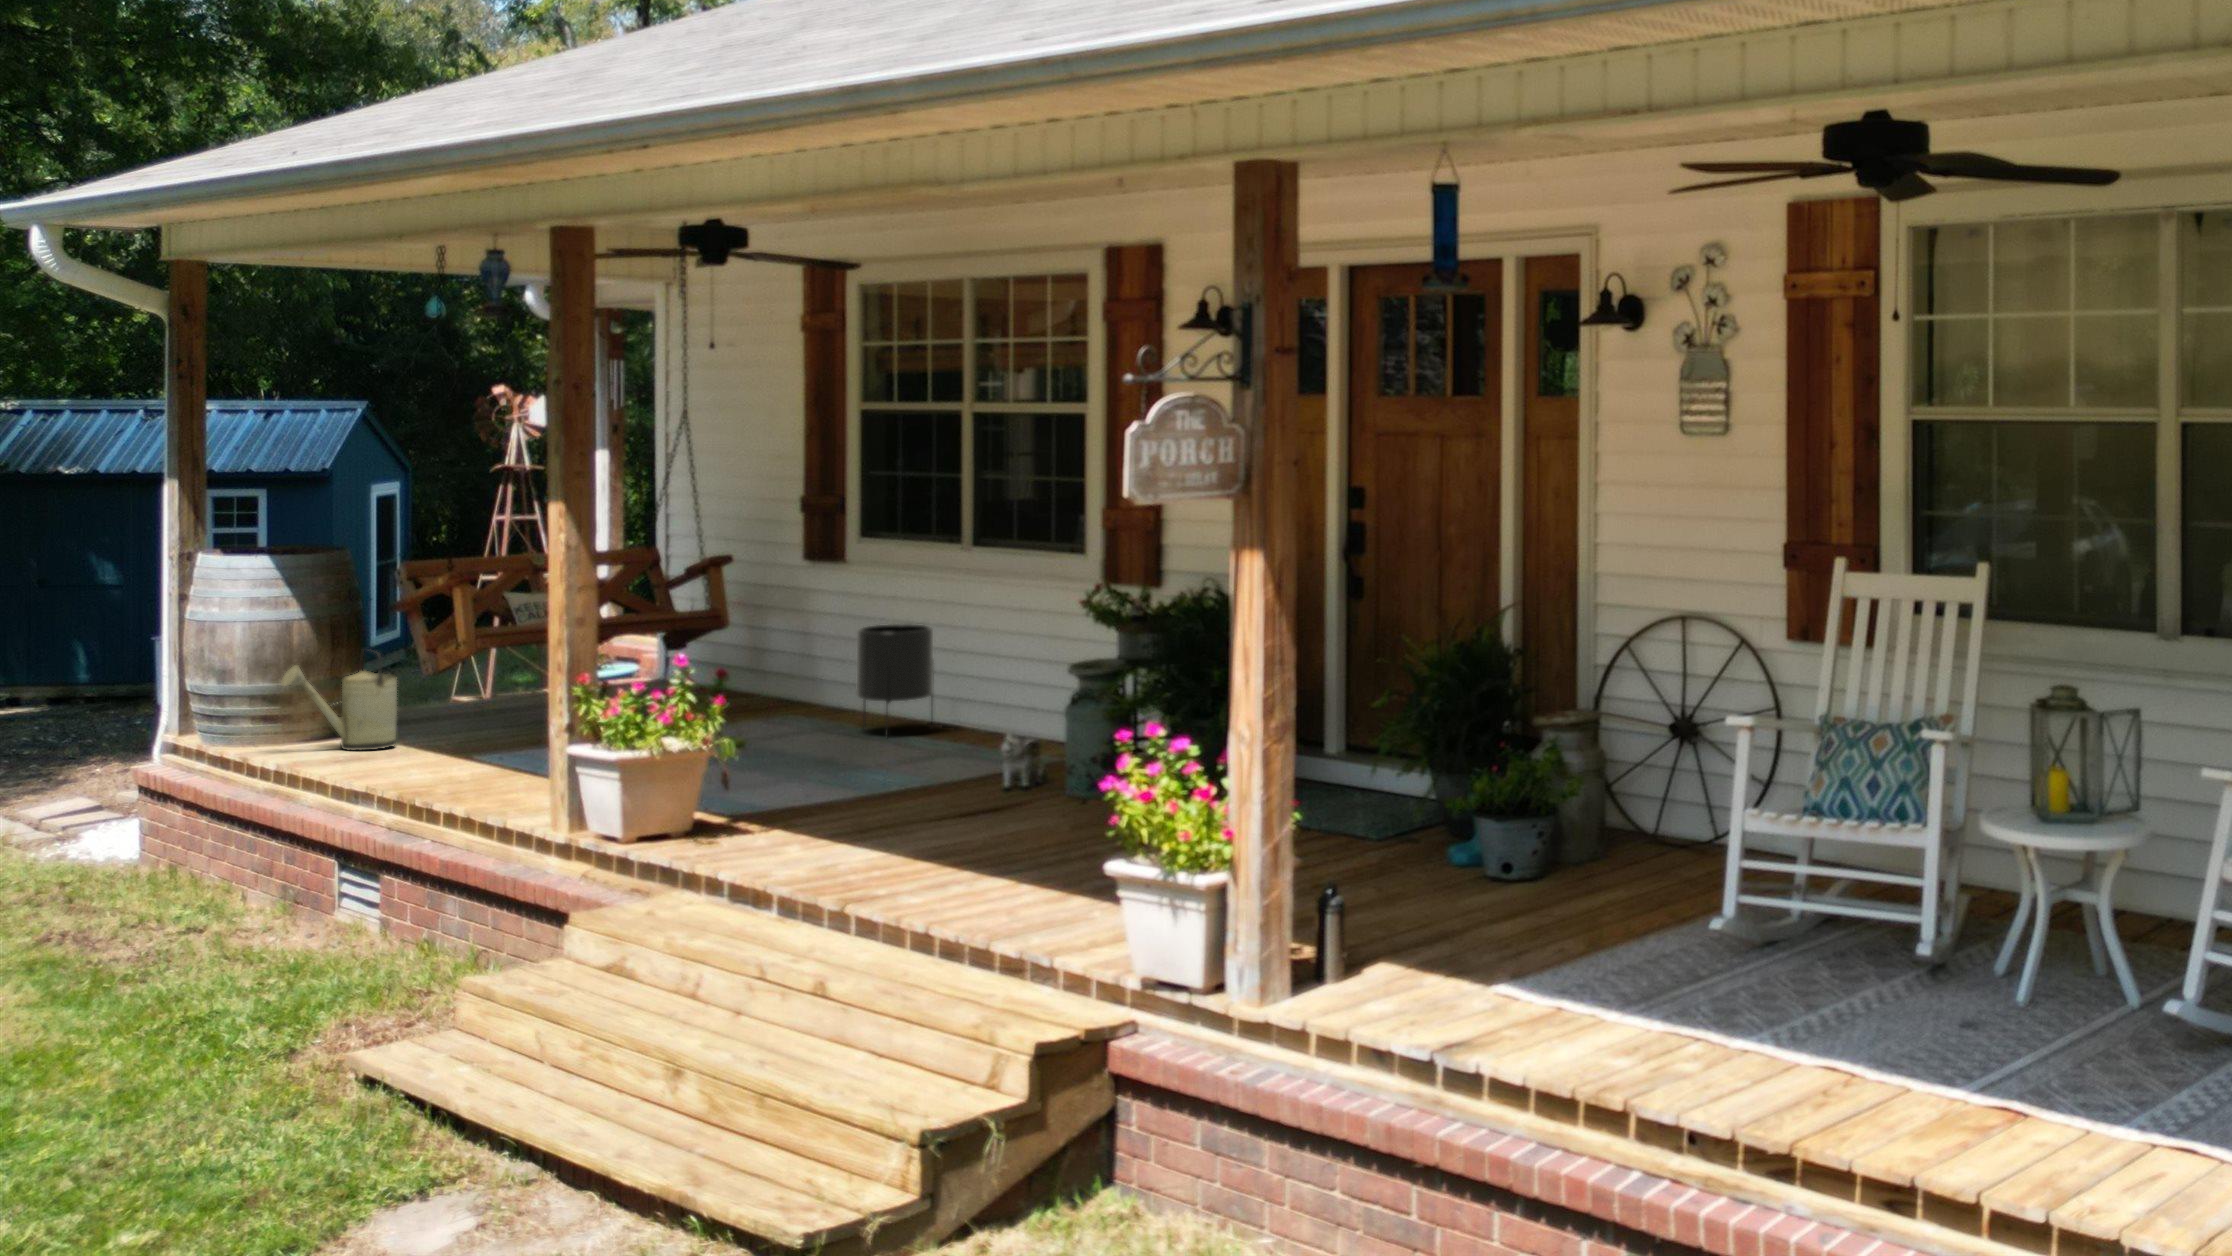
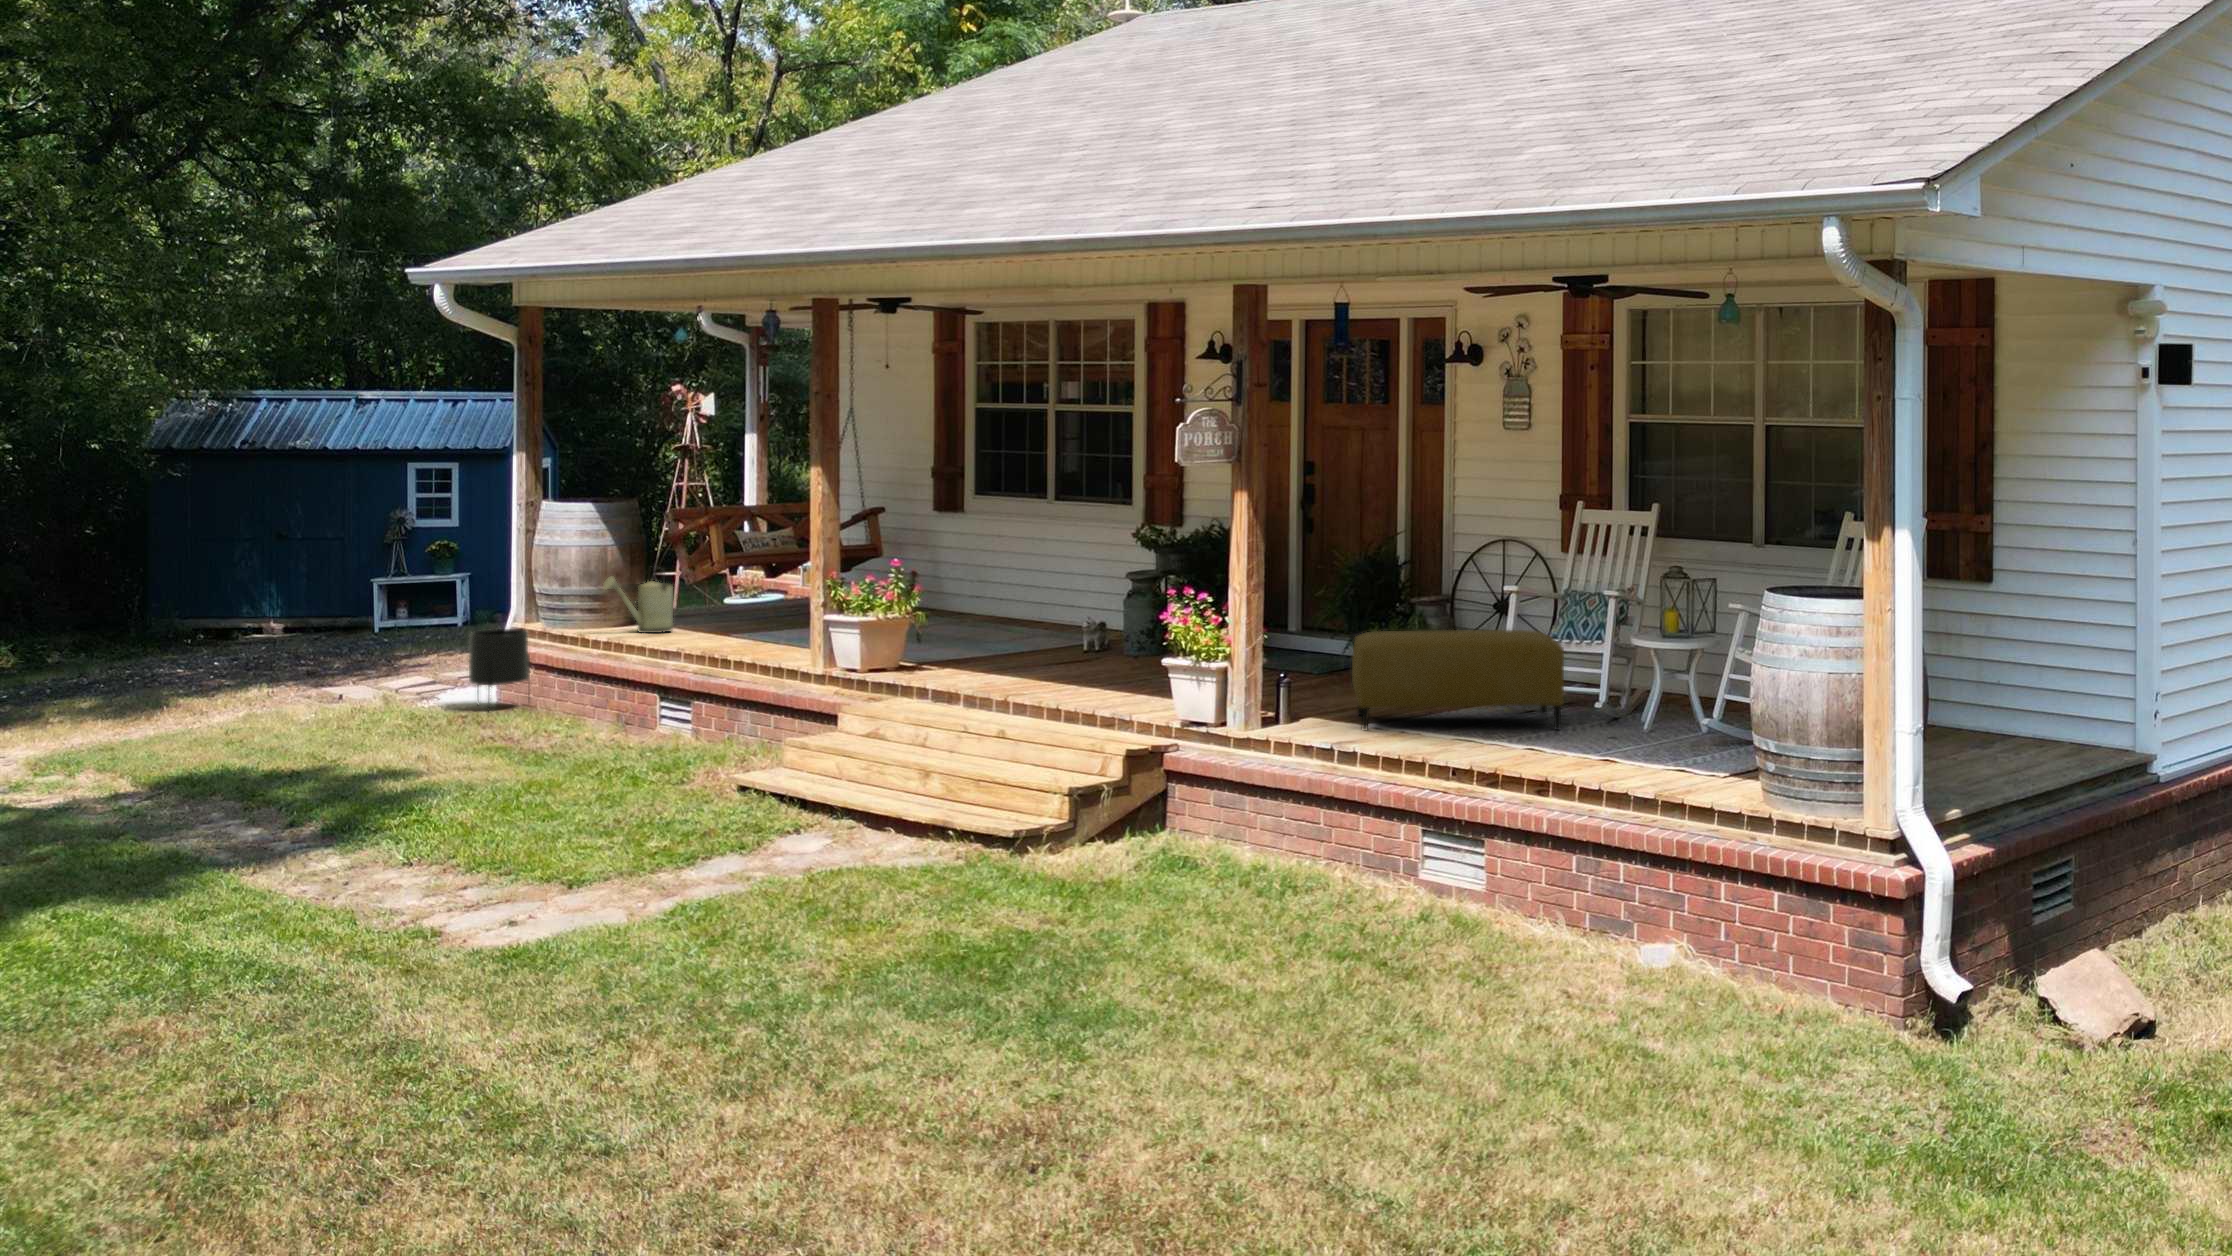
planter: present [856,624,934,727] -> present [469,629,530,688]
ottoman: none [1456,792,1855,999] -> present [1352,630,1564,730]

